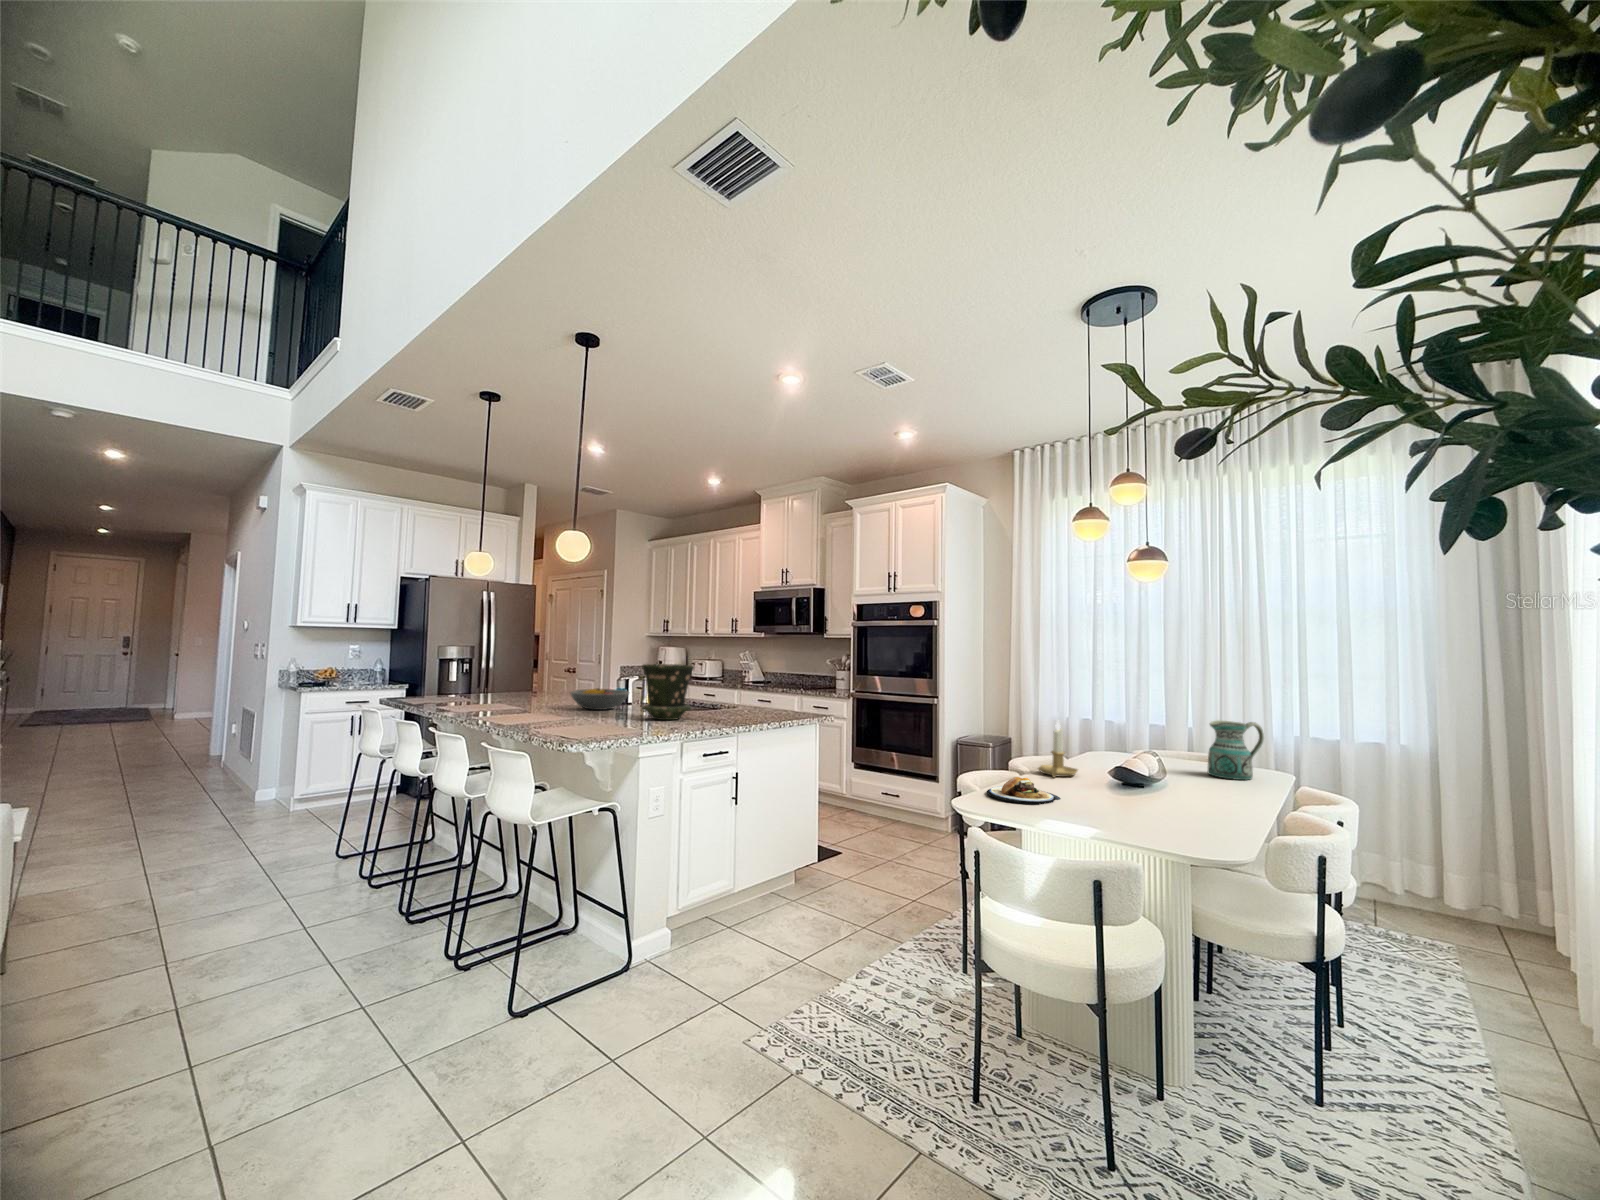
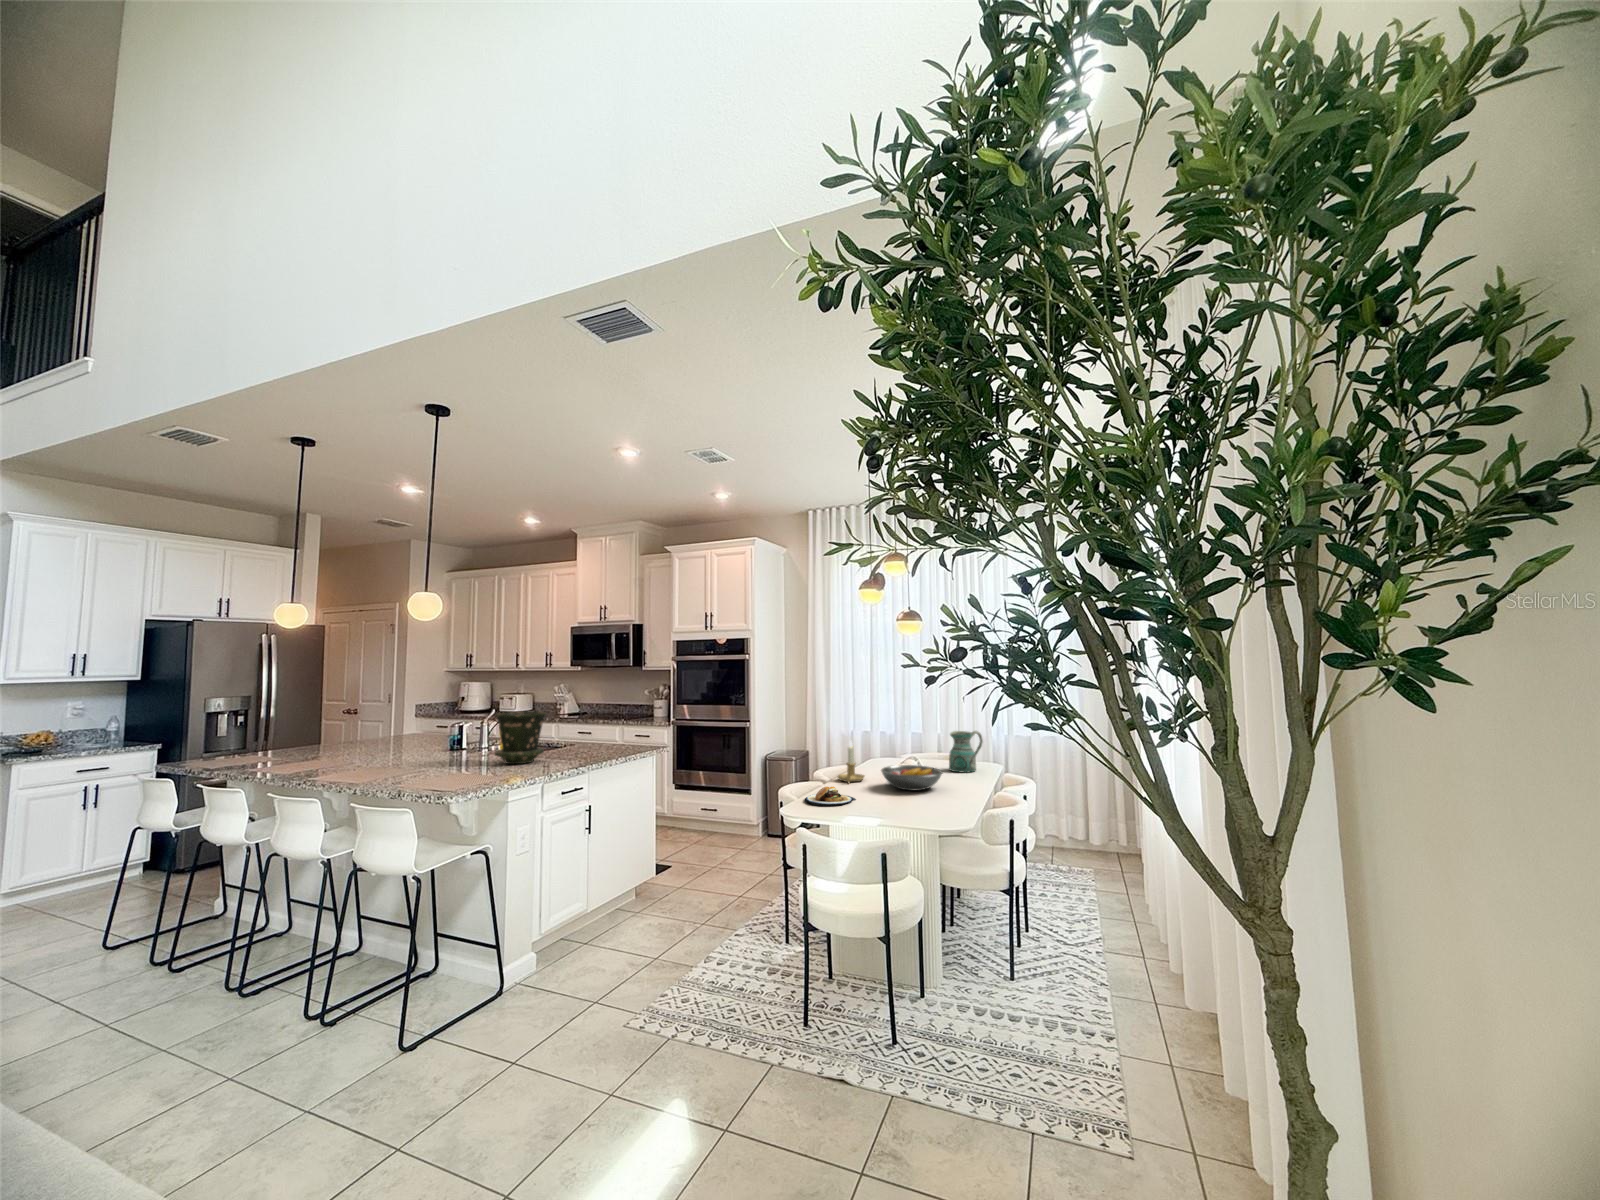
fruit bowl: present [570,688,629,710] -> present [881,765,942,791]

